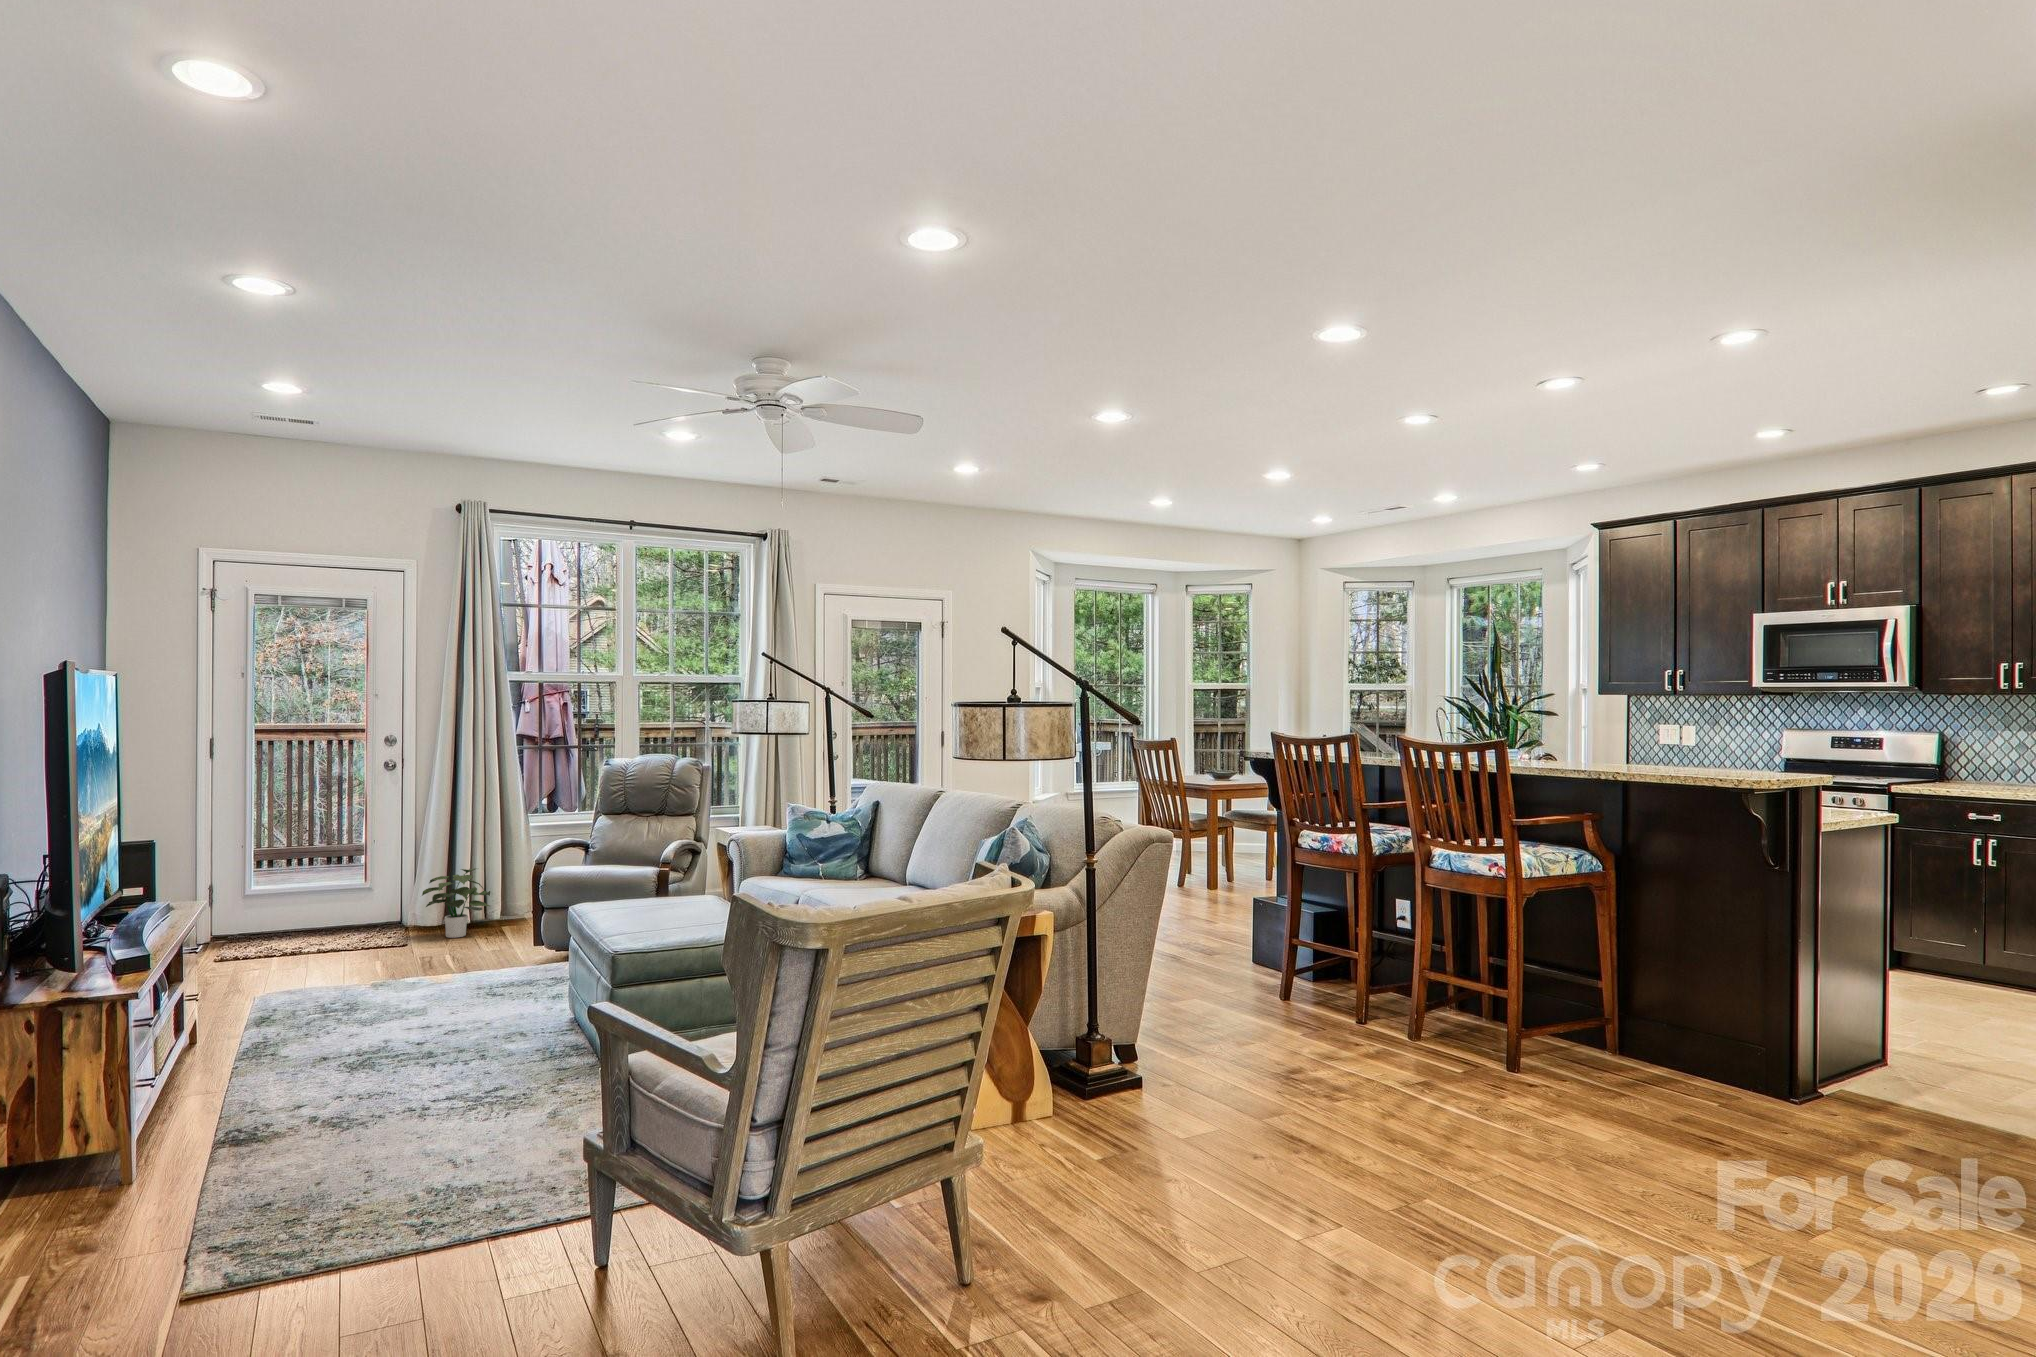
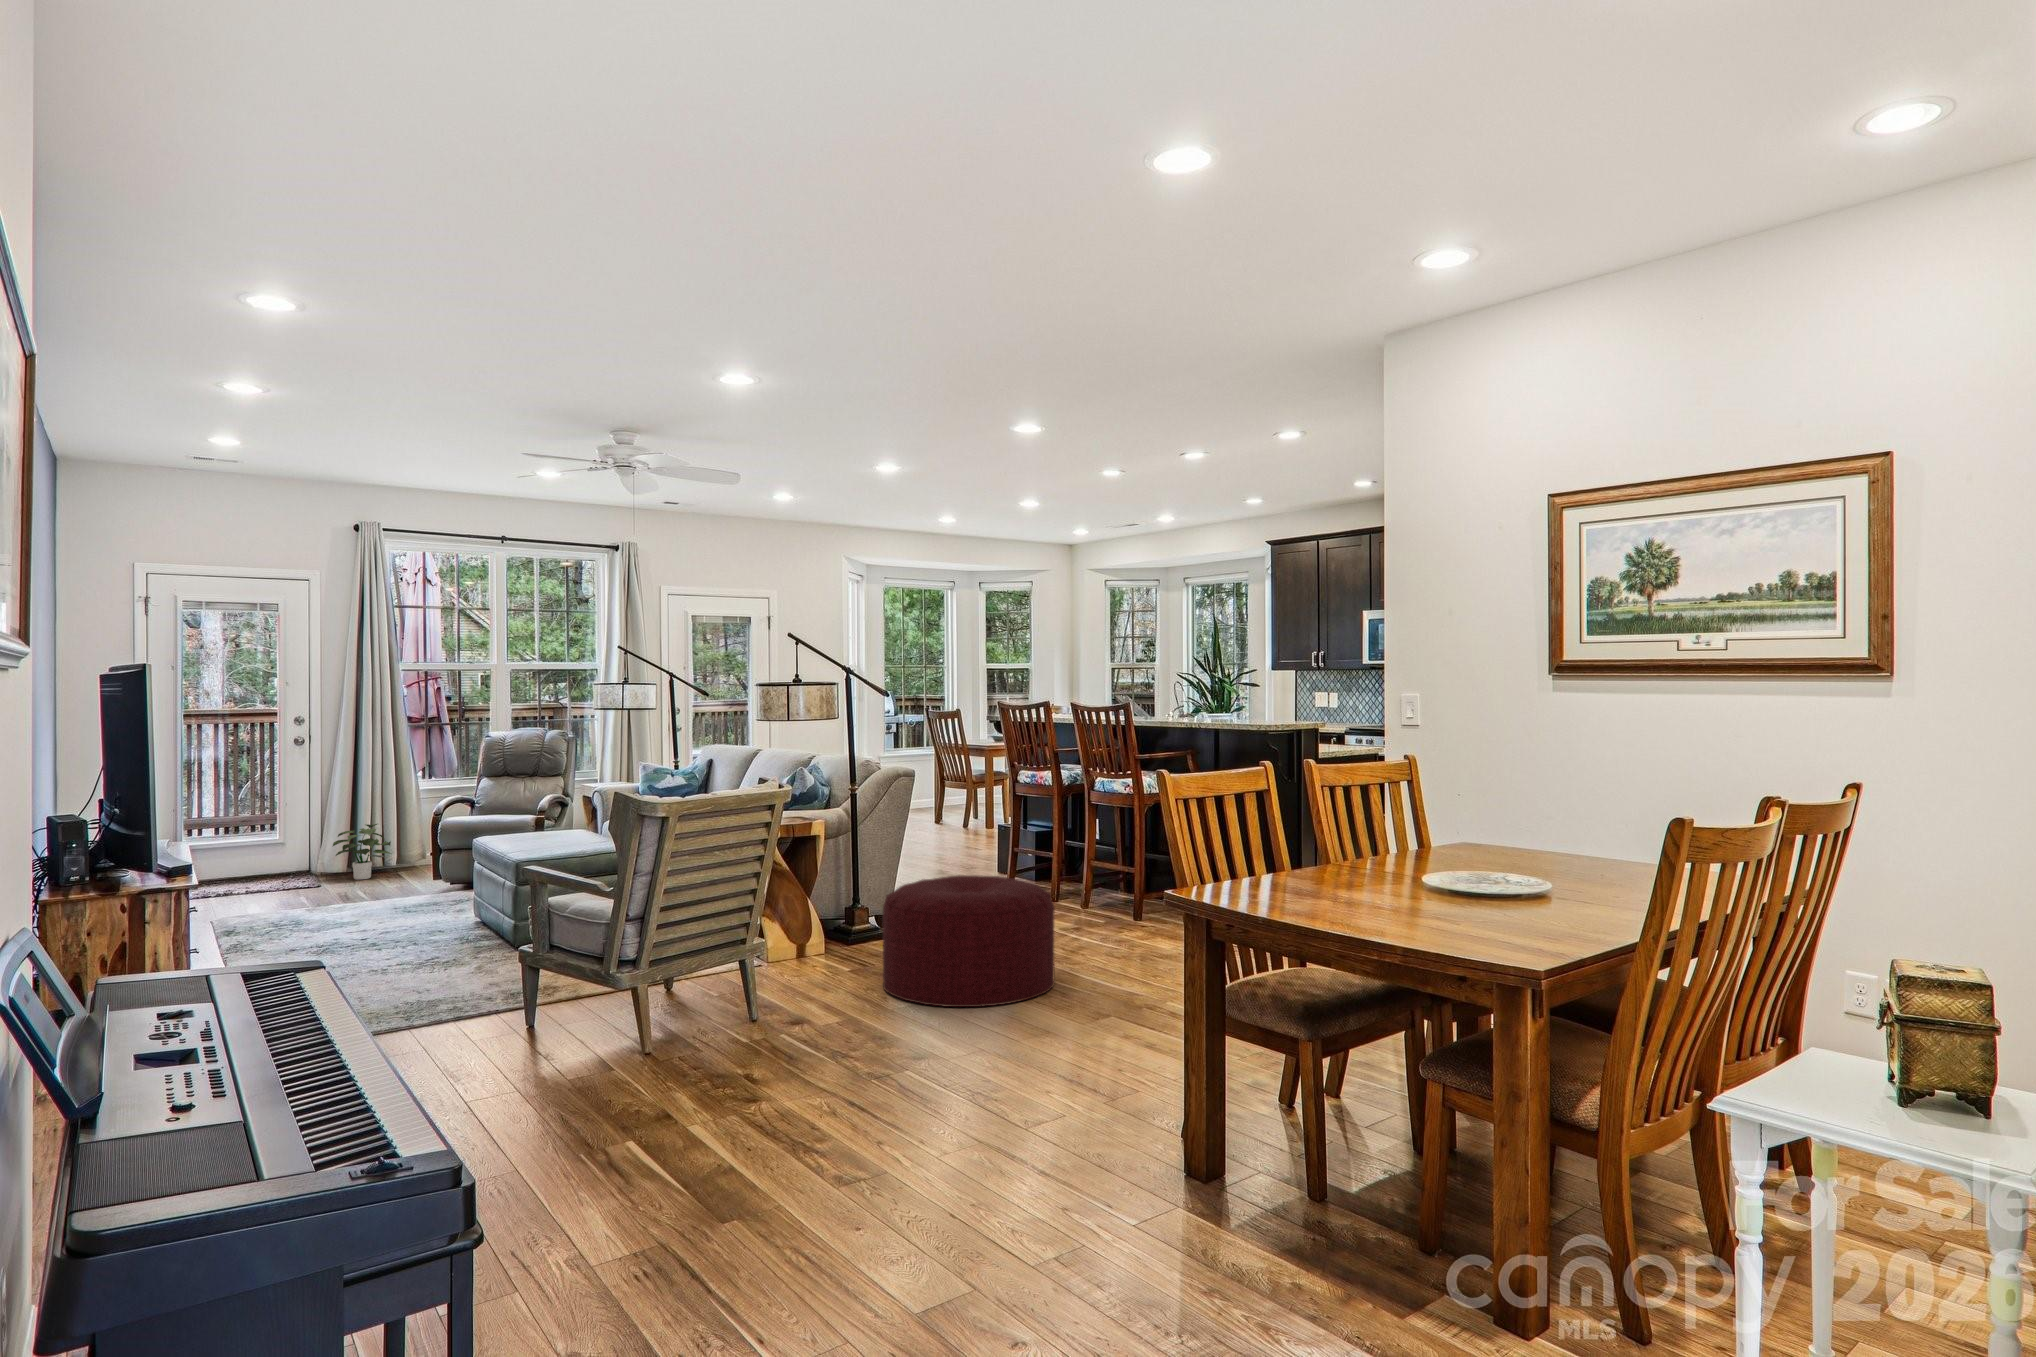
ottoman: none [1164,1018,1461,1281] -> present [883,875,1055,1007]

